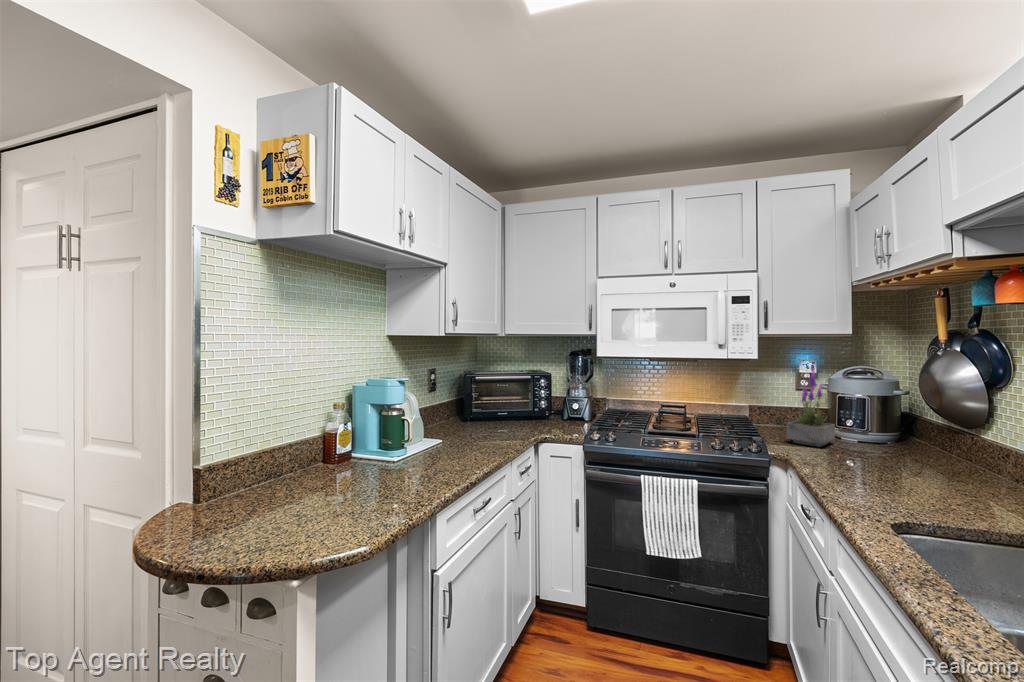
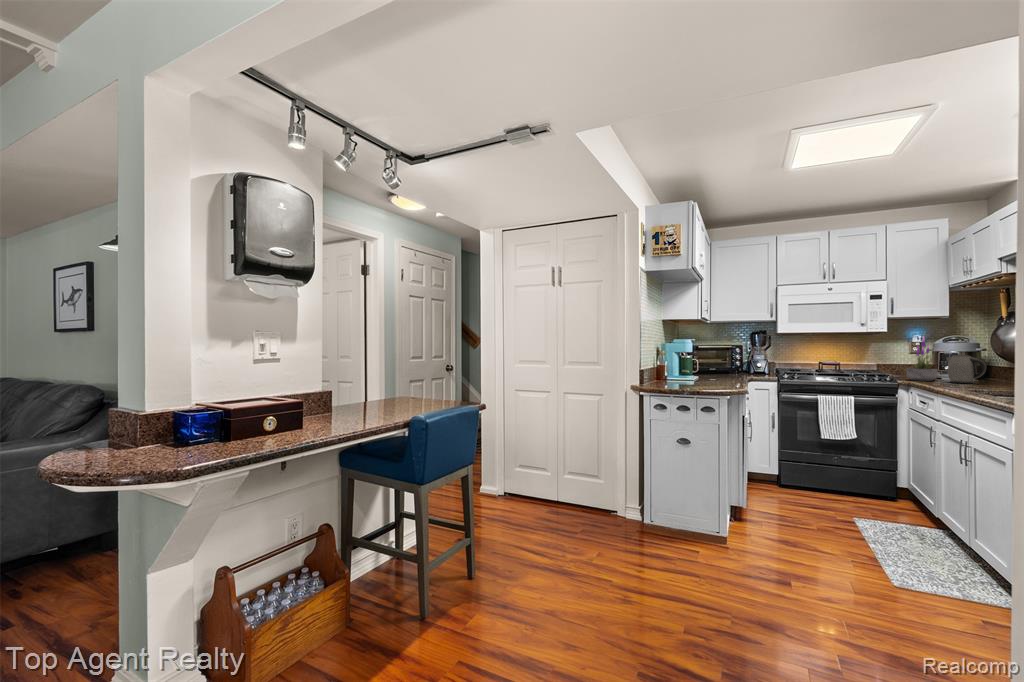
kettle: none [848,405,915,459] -> present [947,354,986,384]

